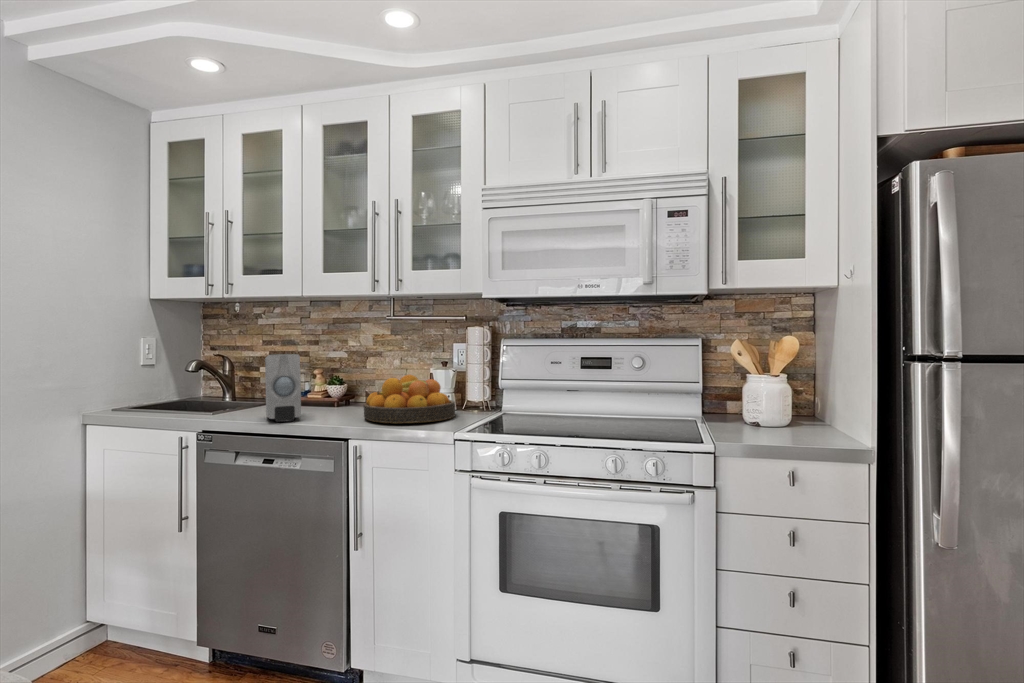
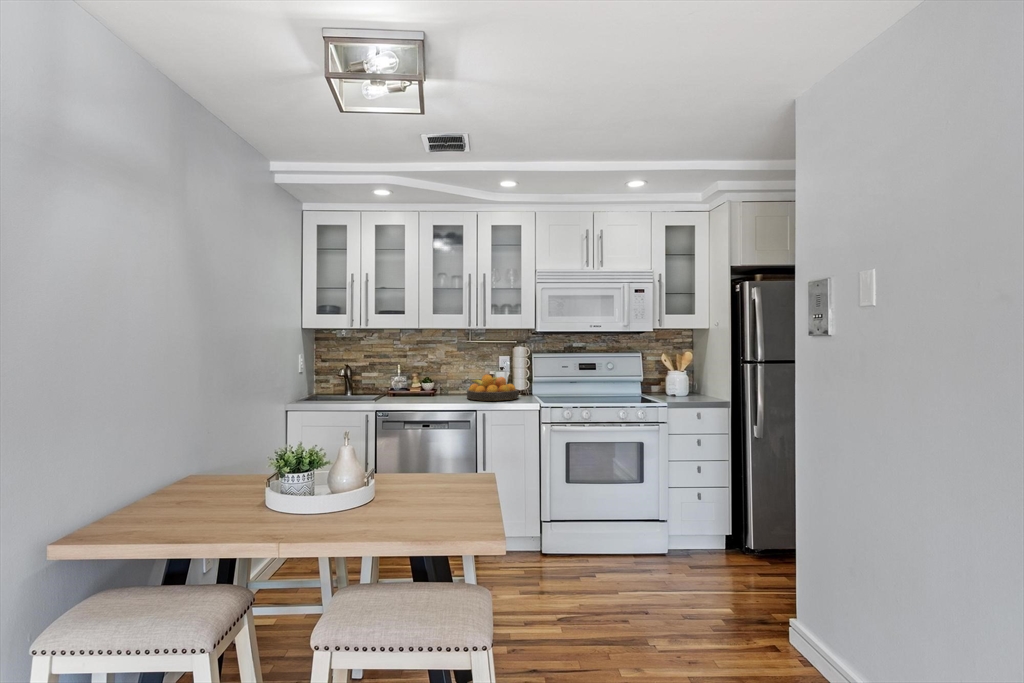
soap dispenser: present [265,354,301,422] -> none [406,363,435,402]

